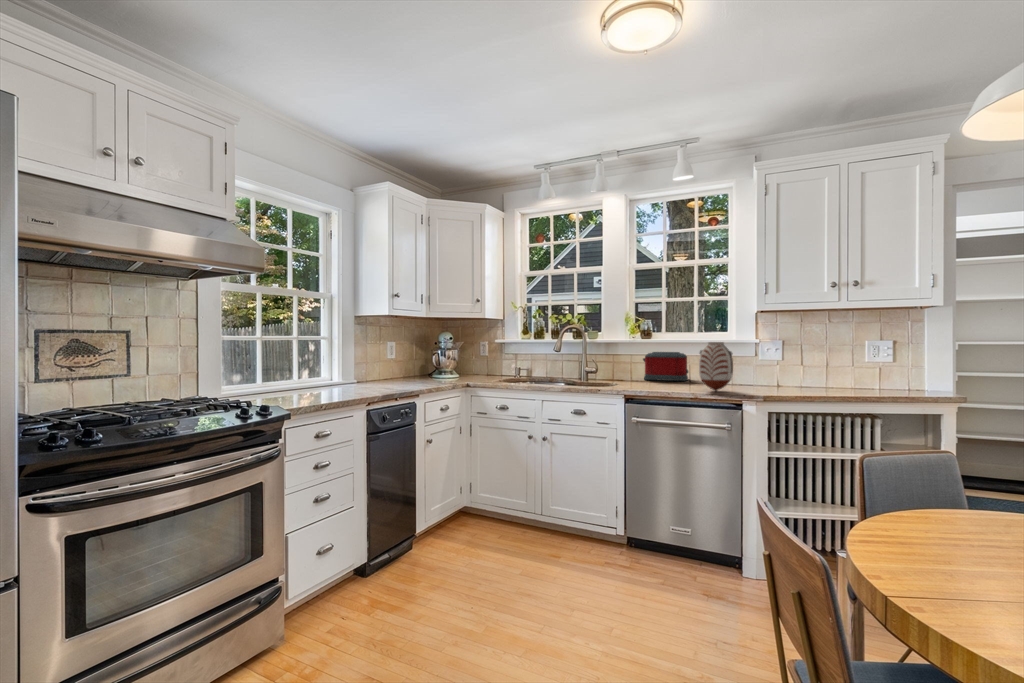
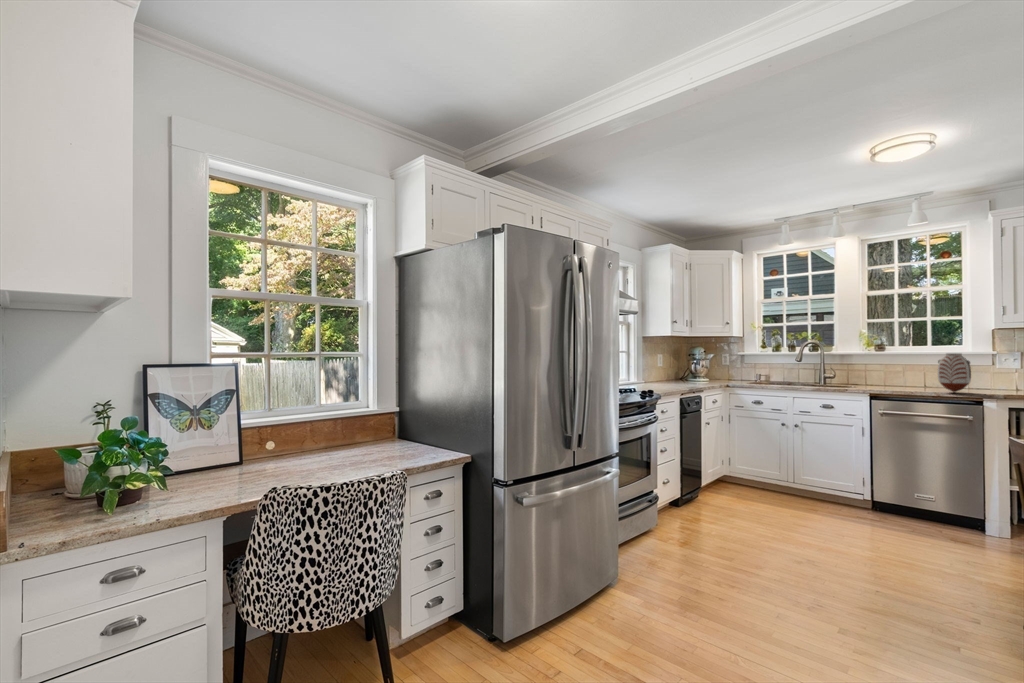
toaster: present [643,352,688,381] -> none [877,362,923,385]

